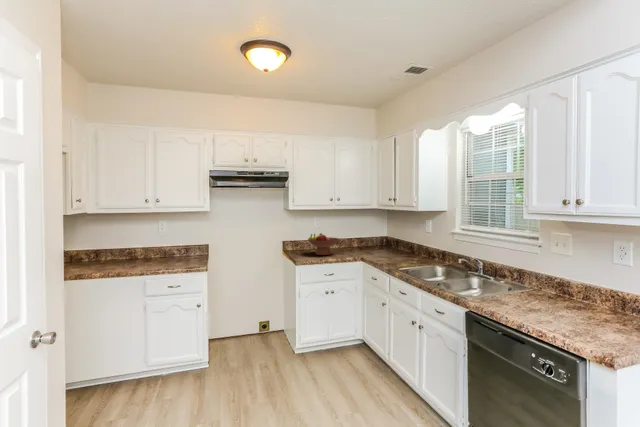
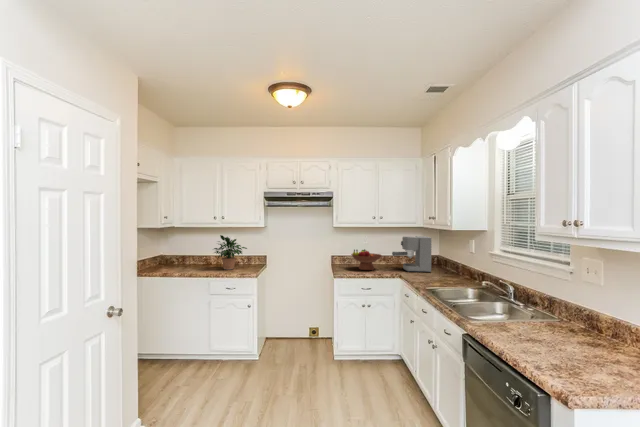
coffee maker: none [349,218,388,254] -> present [392,236,431,272]
potted plant: none [143,223,191,264] -> present [214,235,247,270]

